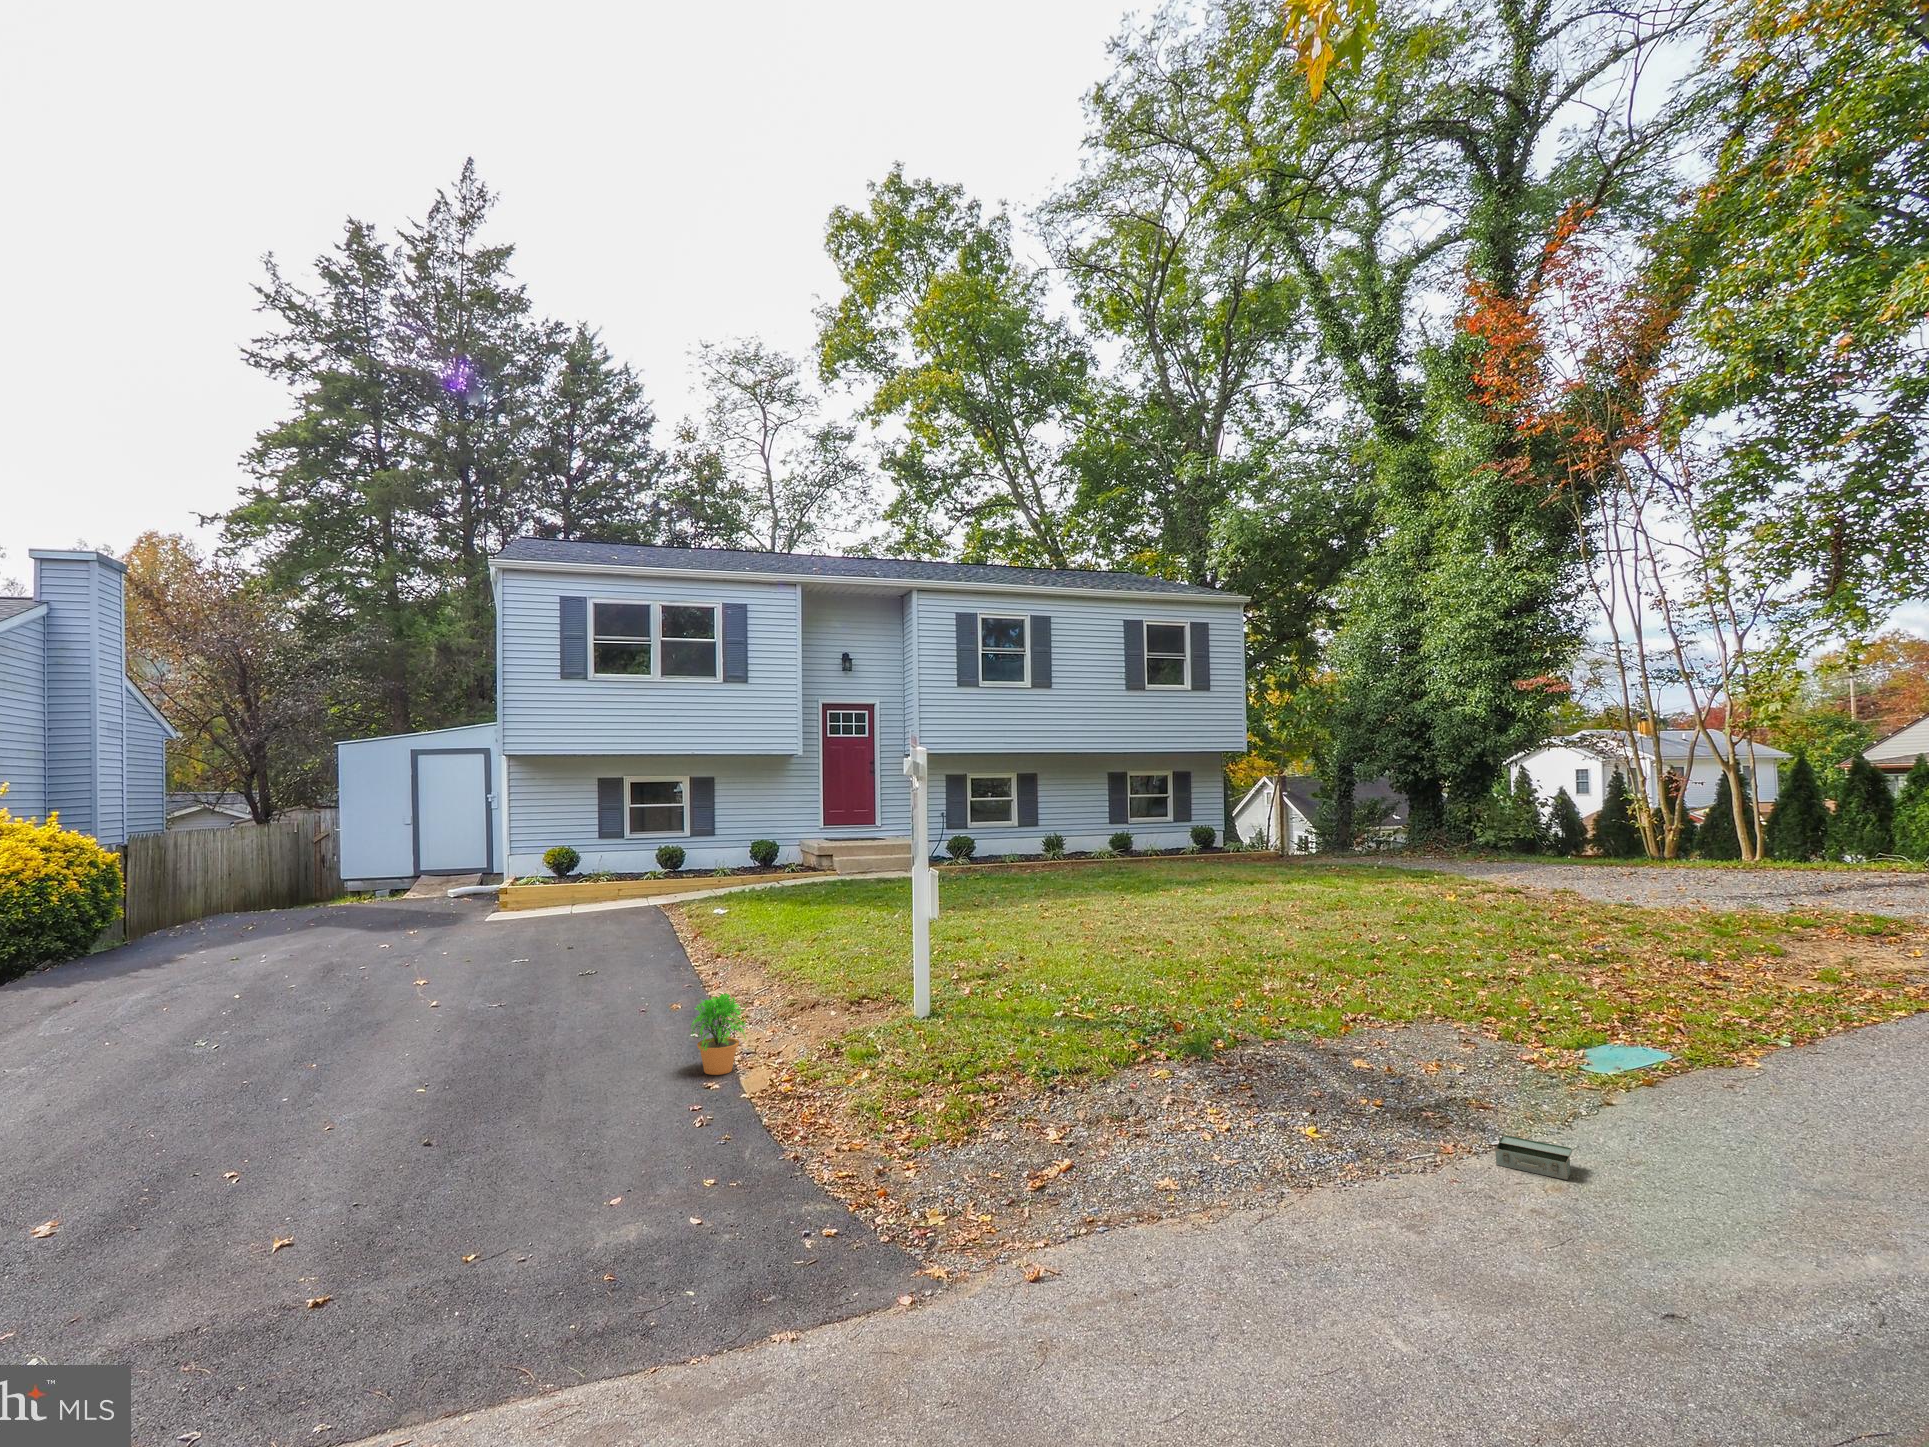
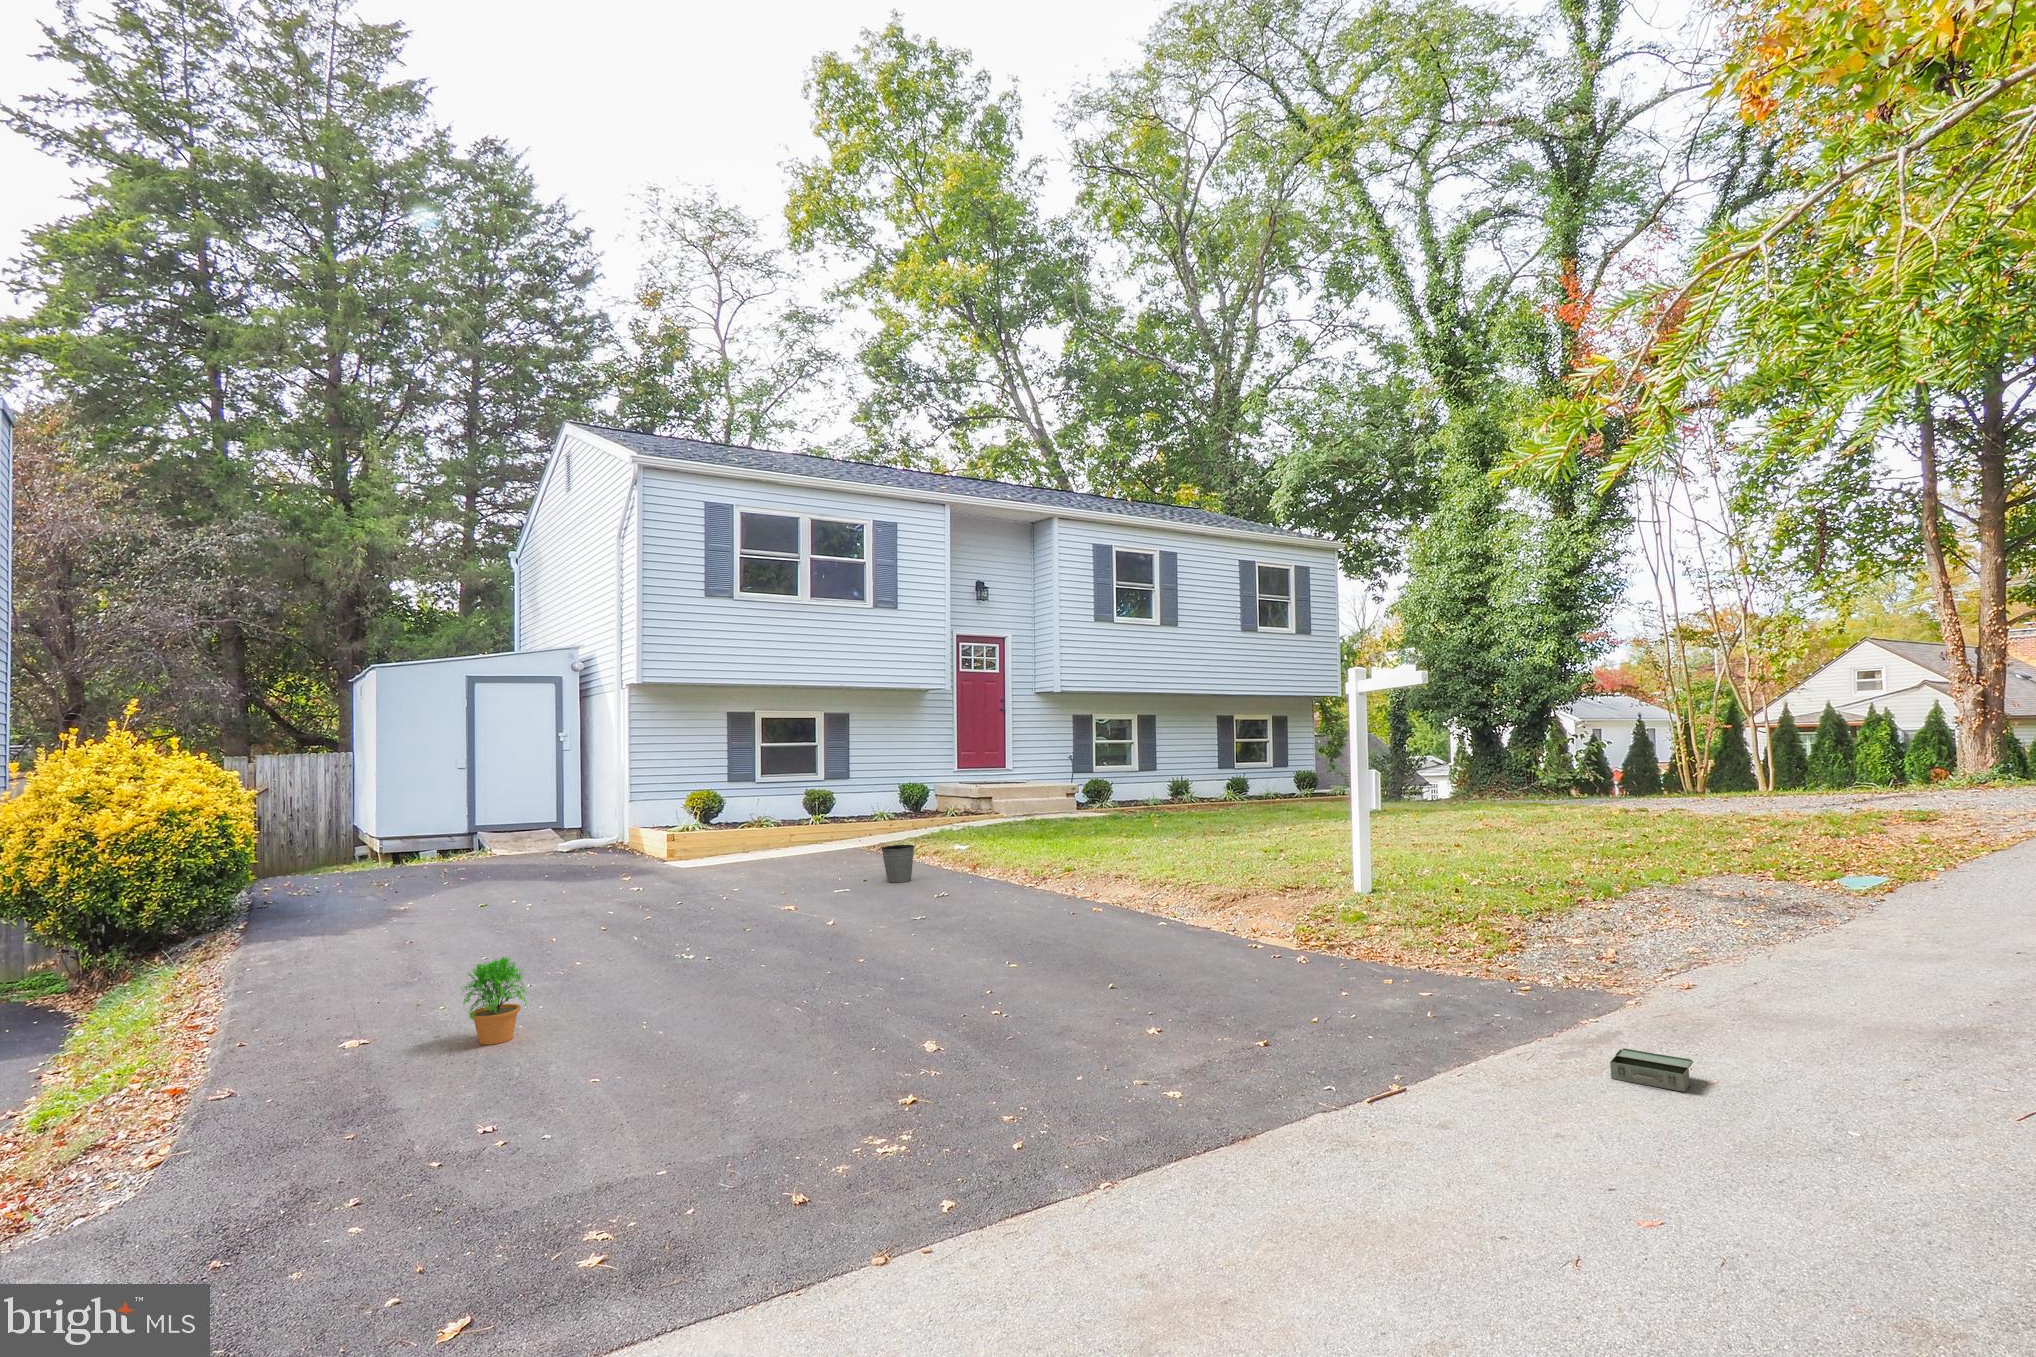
bucket: none [754,908,789,946] -> present [881,845,915,883]
potted plant: present [691,993,746,1075] -> present [462,957,527,1045]

